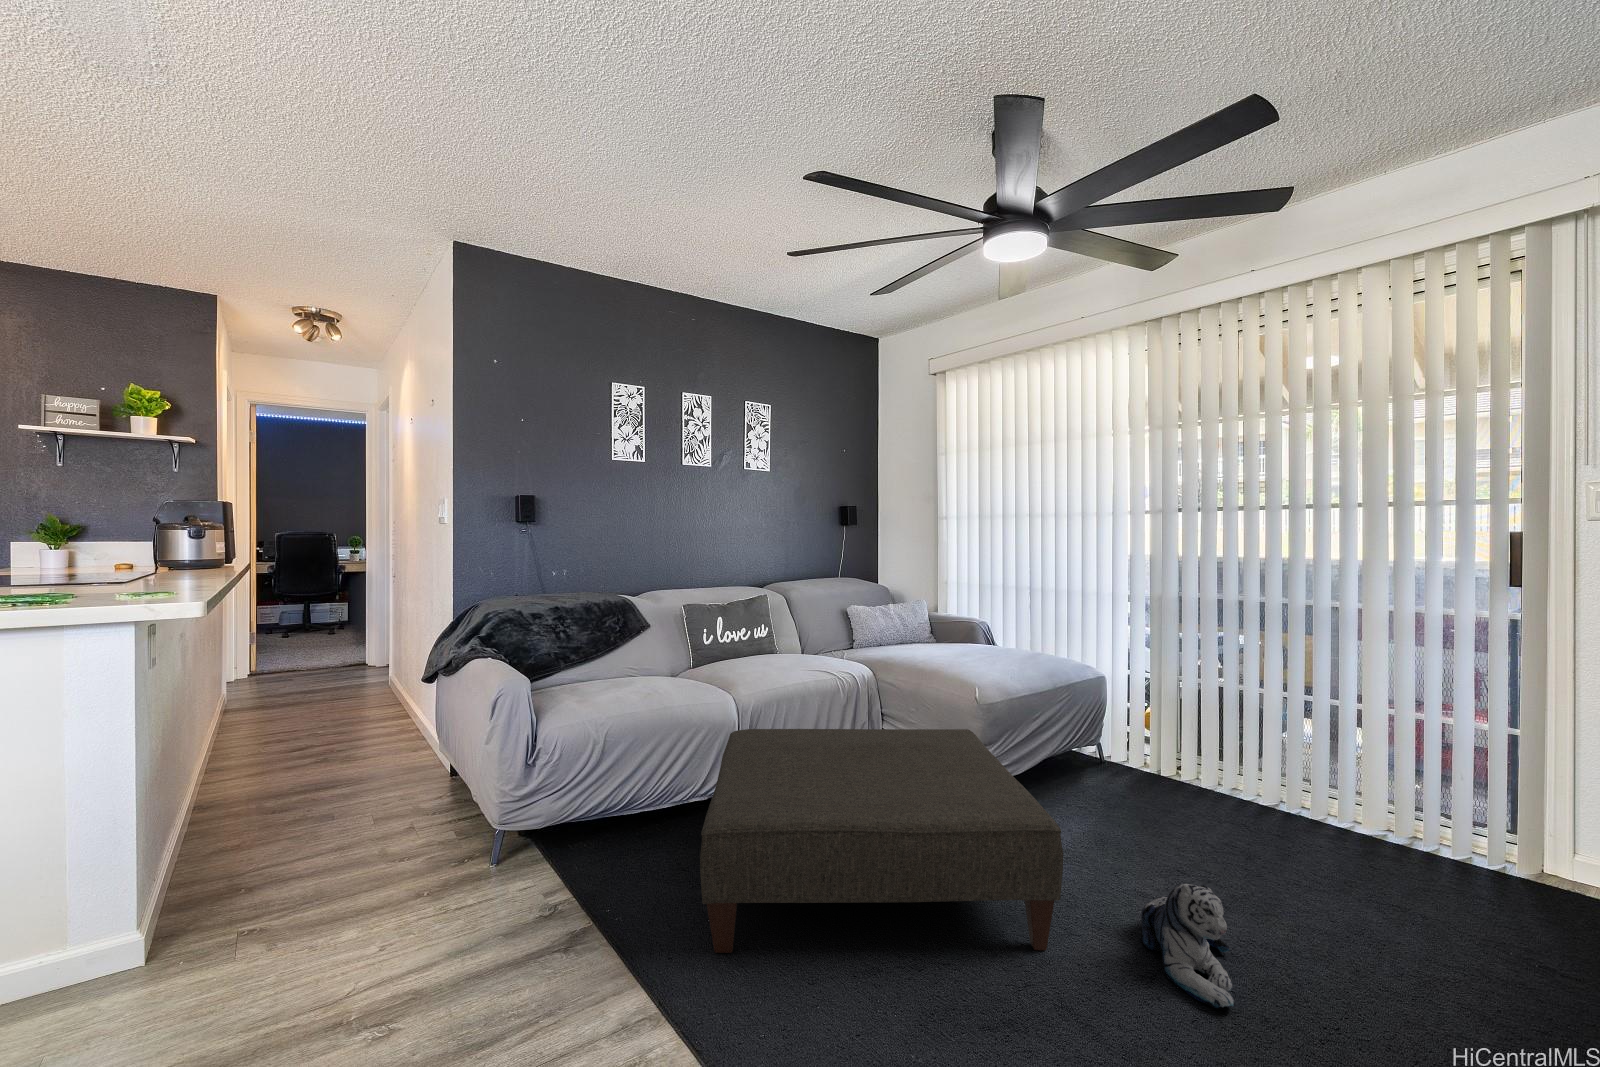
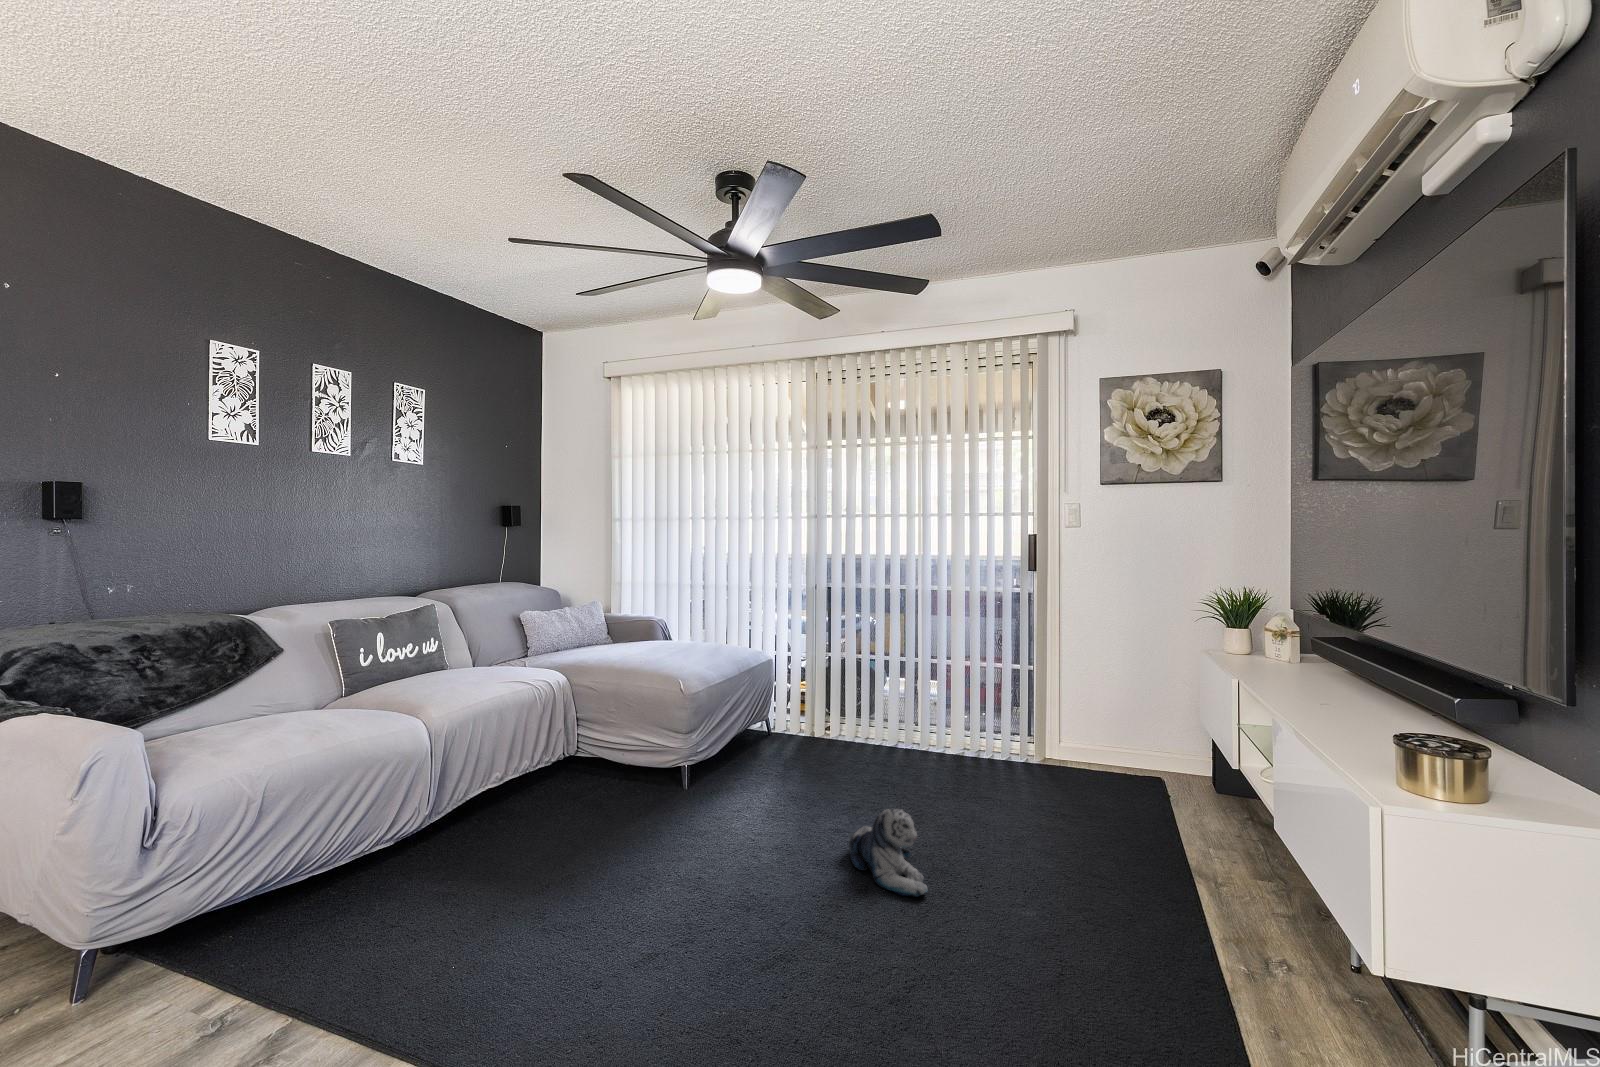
ottoman: present [700,729,1063,953] -> none [424,720,803,997]

